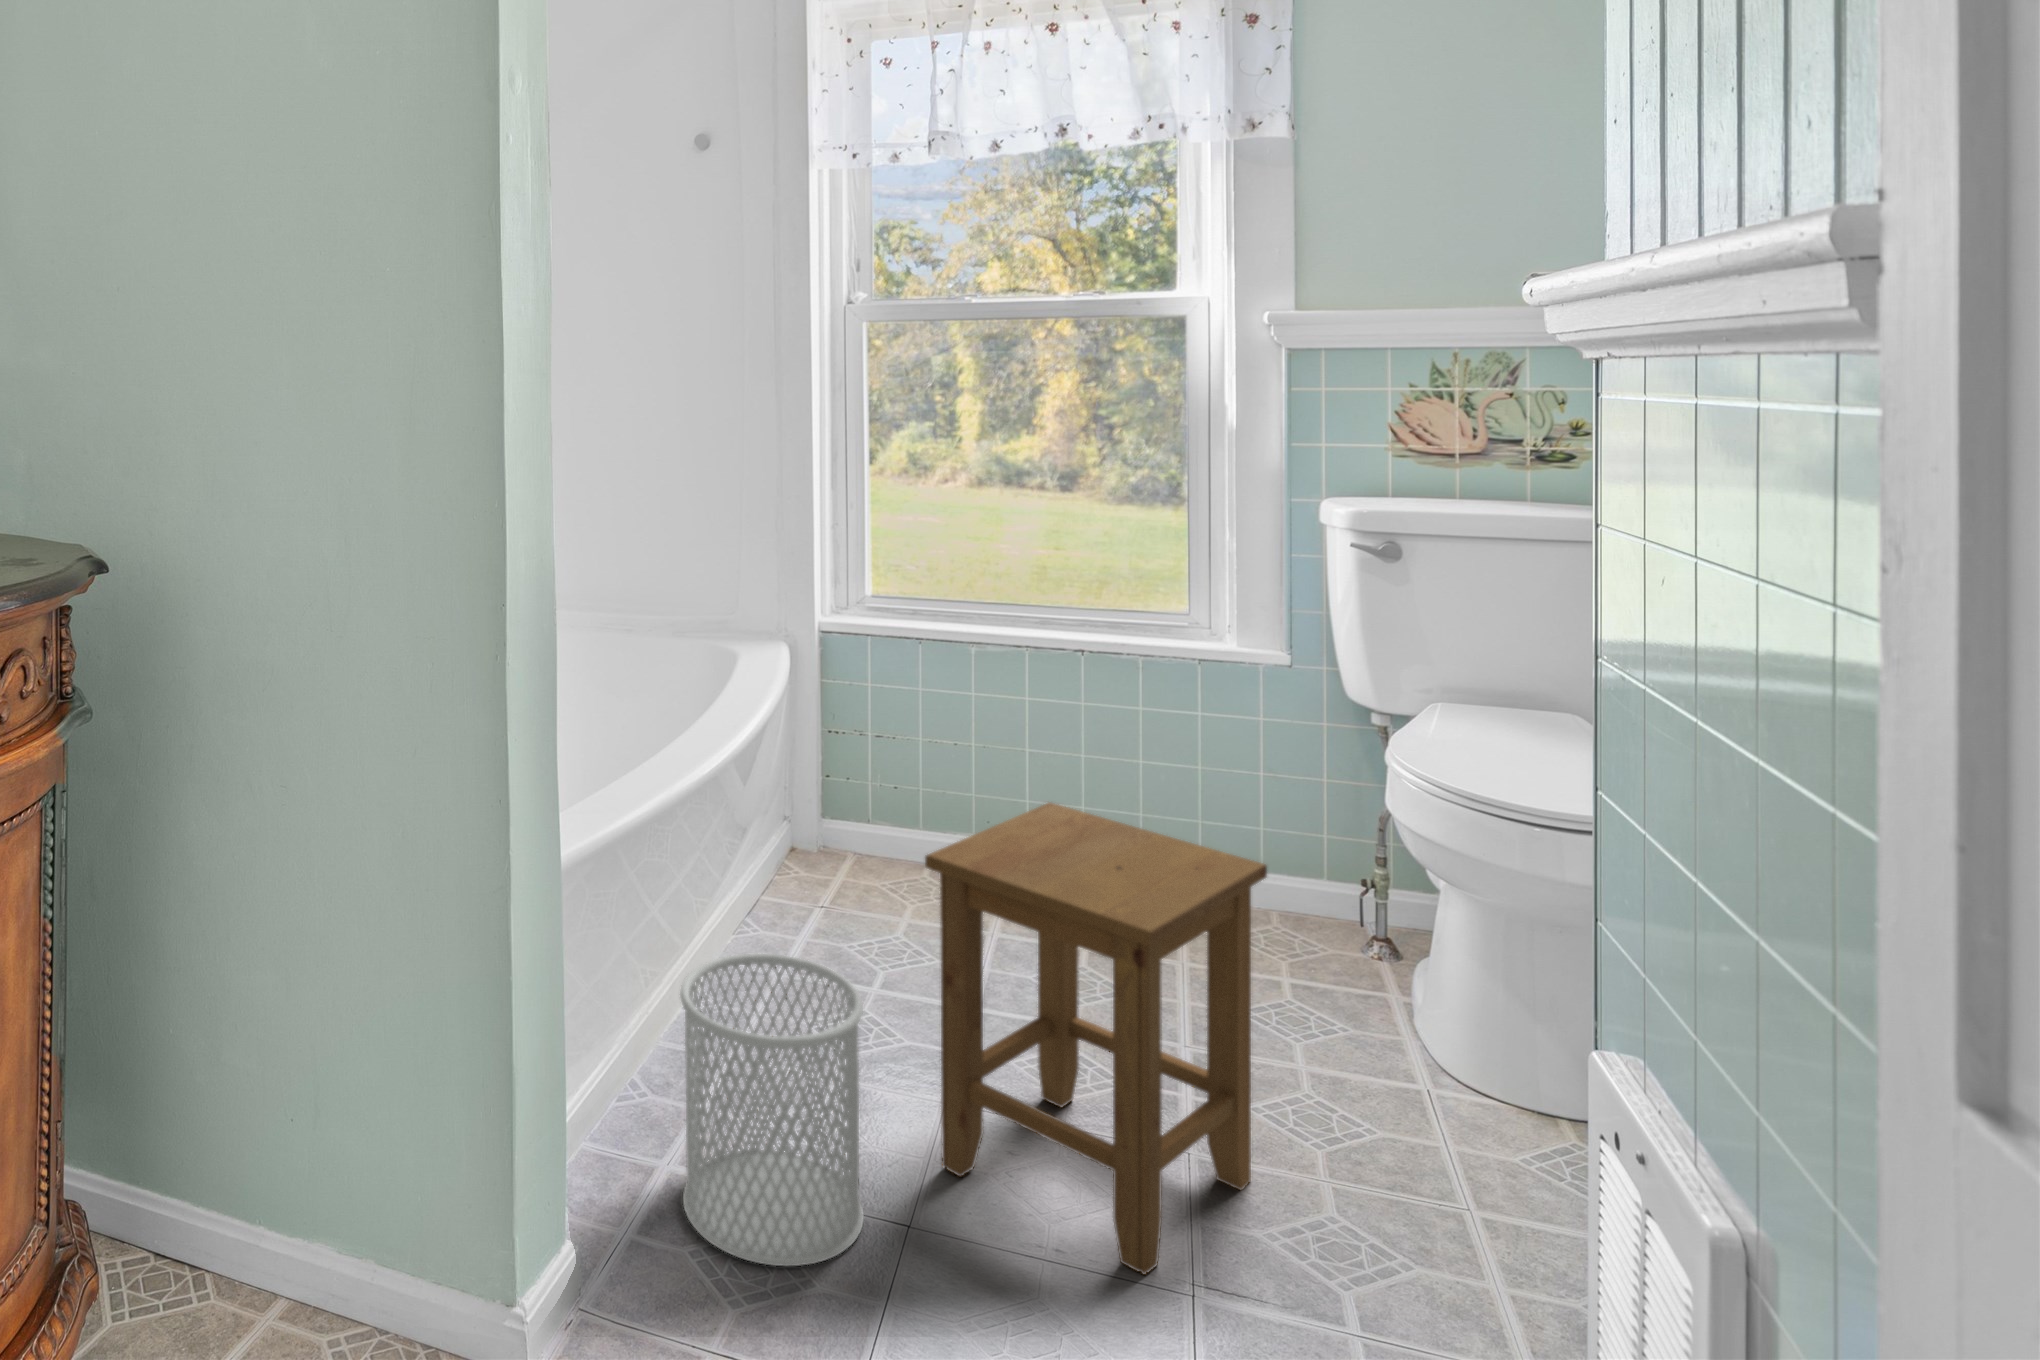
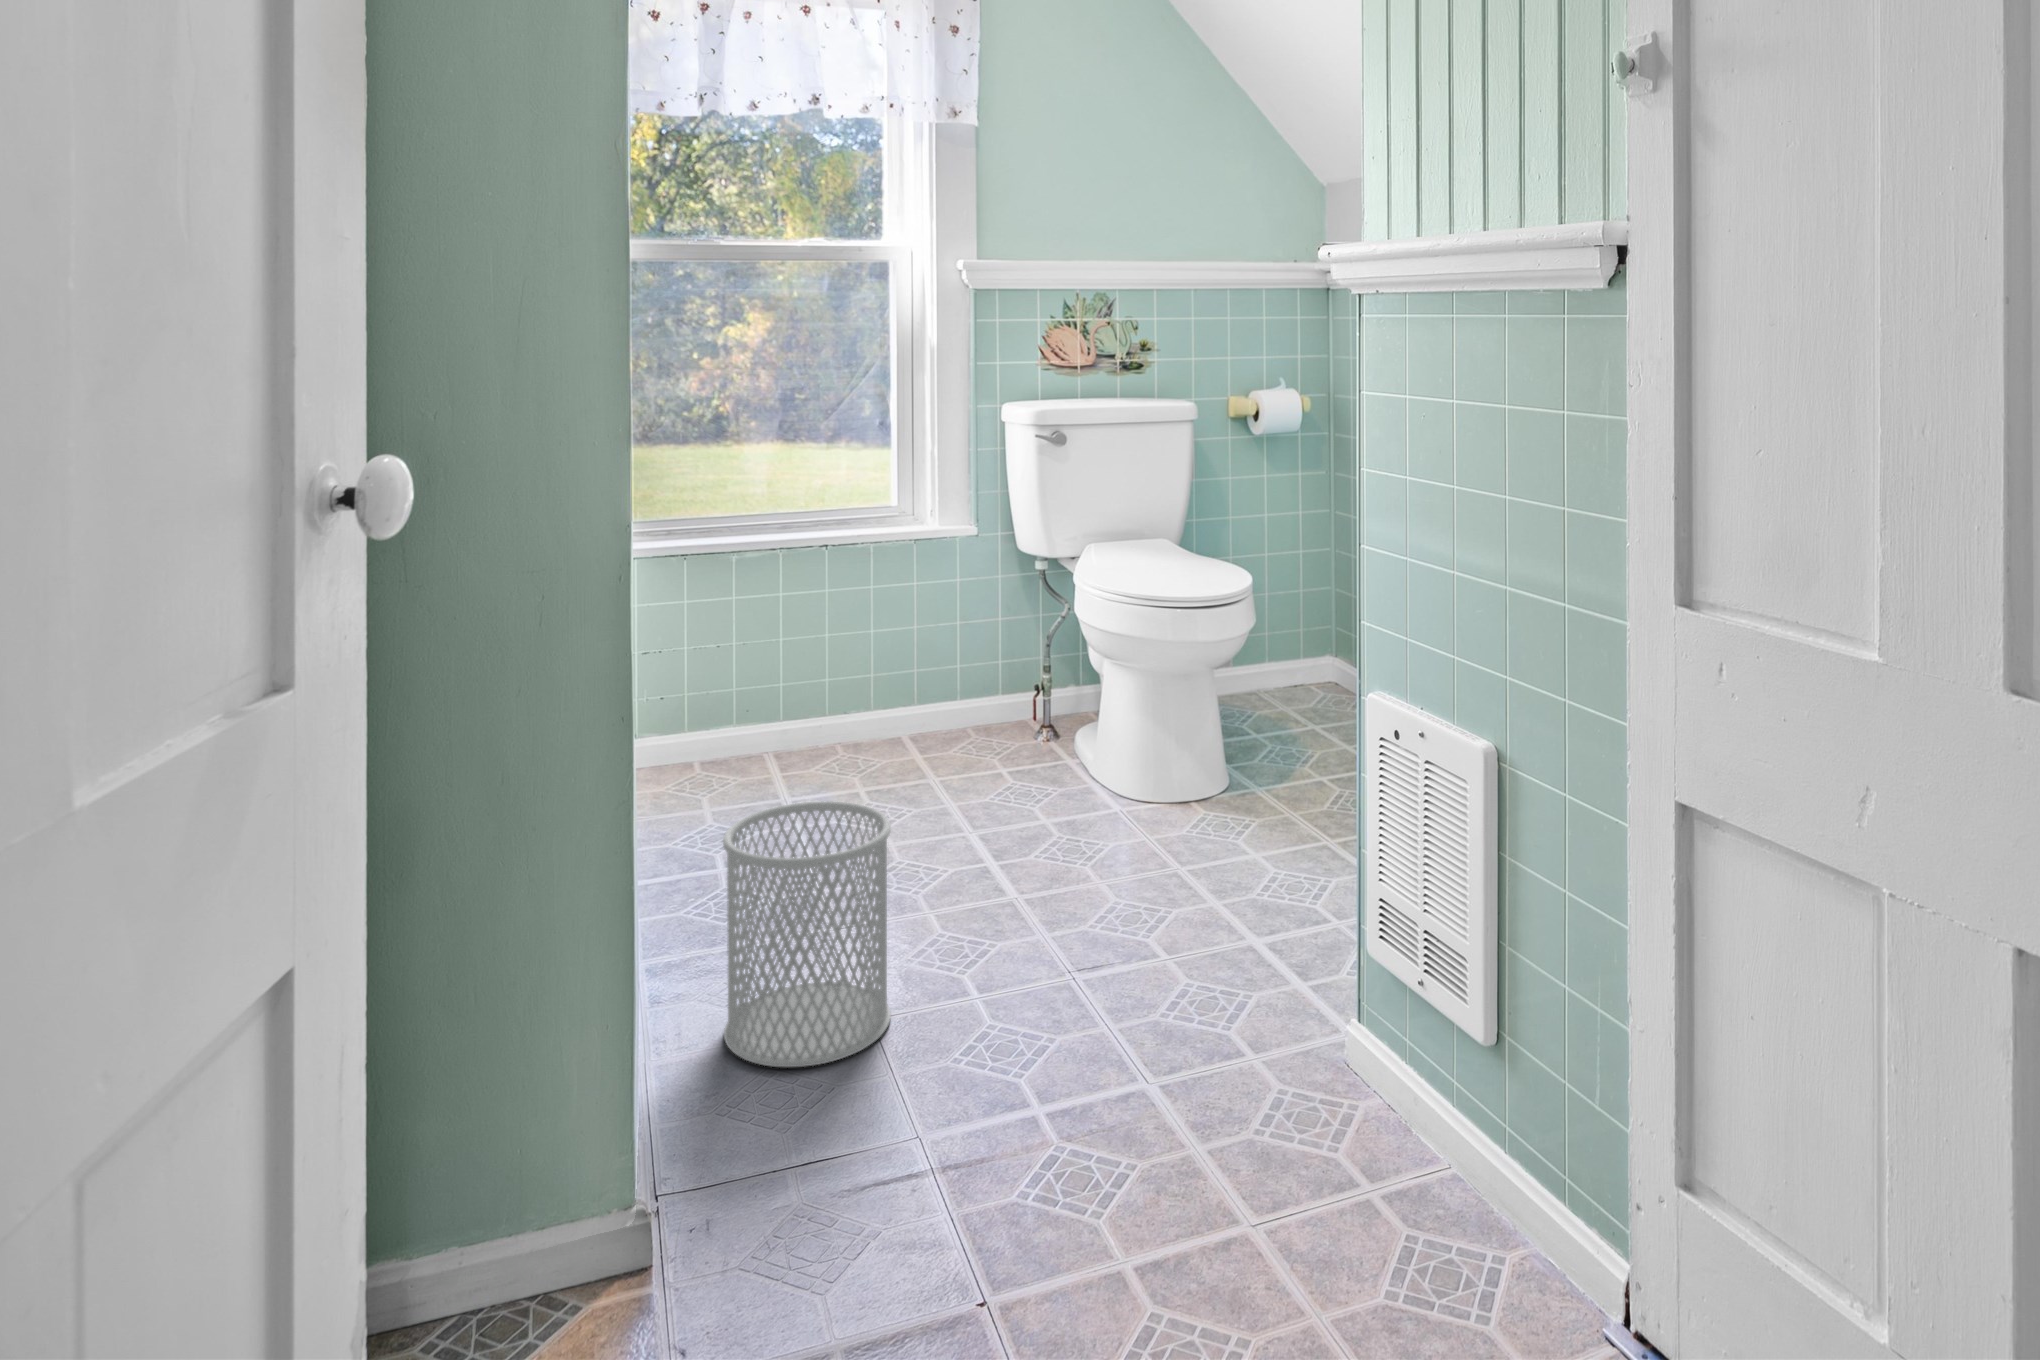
stool: present [925,803,1267,1275] -> none [894,639,1099,948]

